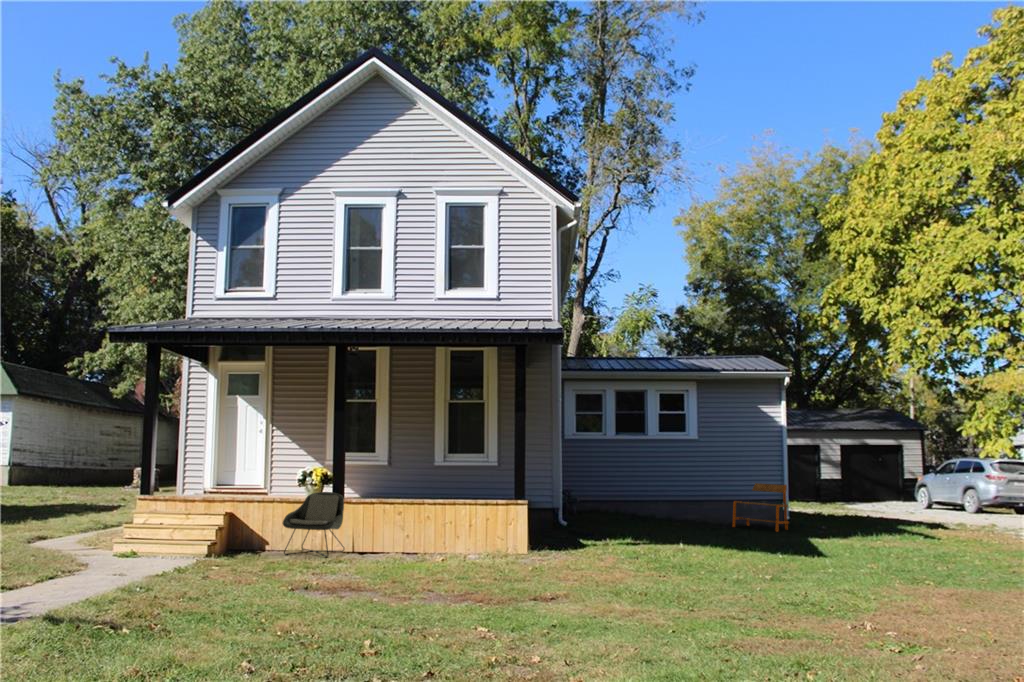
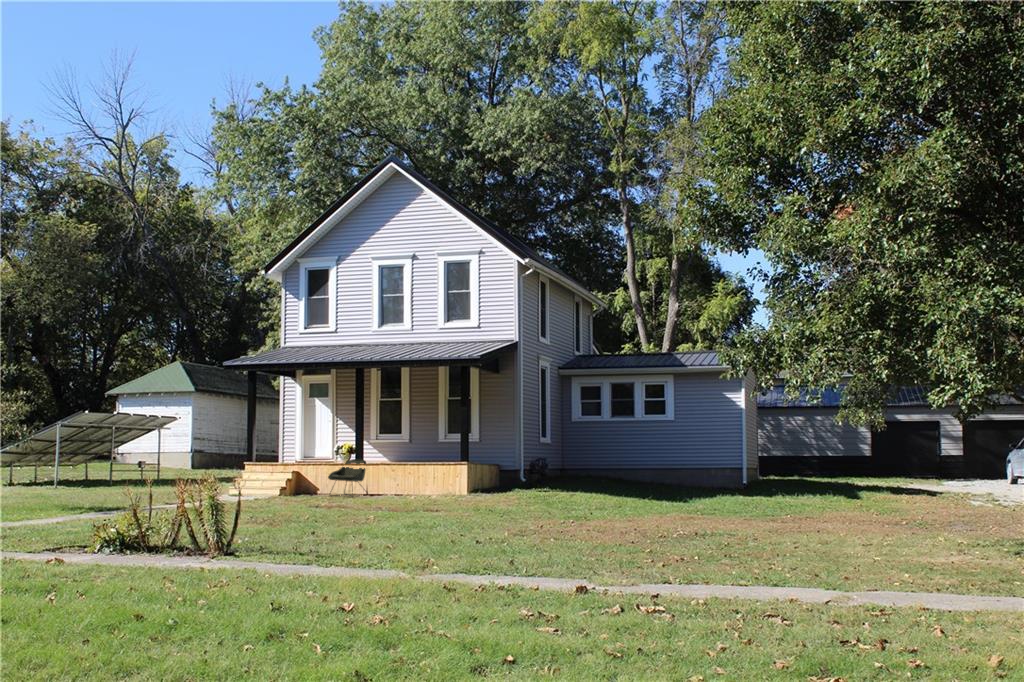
bench: present [732,483,789,532] -> none [700,456,742,494]

